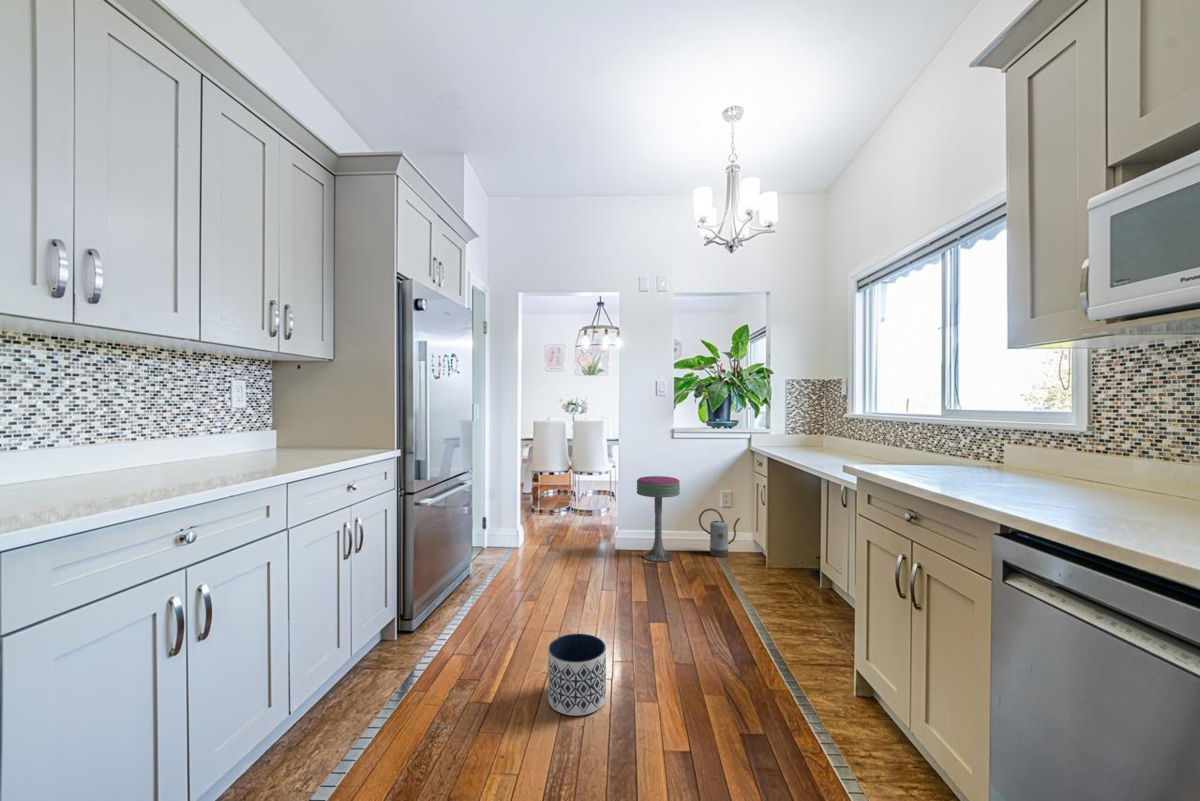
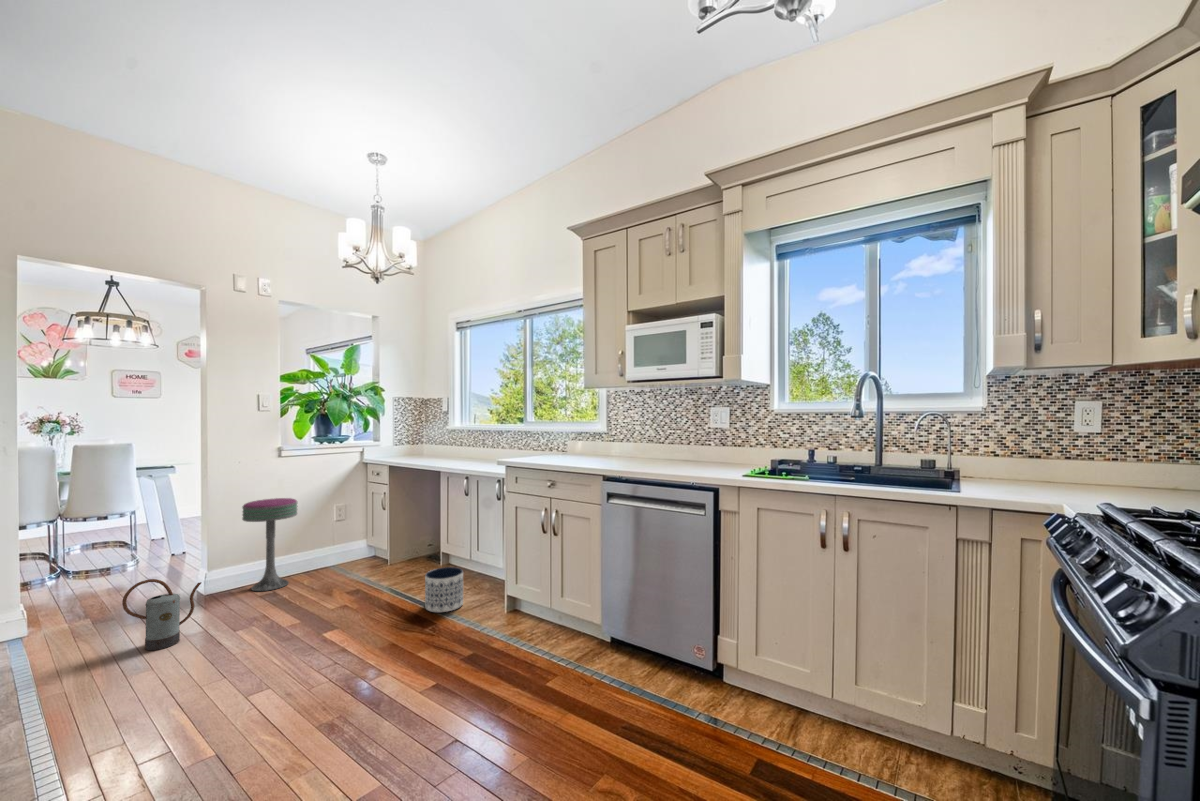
watering can: present [699,508,740,557] -> present [122,579,201,650]
planter: present [548,634,606,716] -> present [425,567,463,612]

